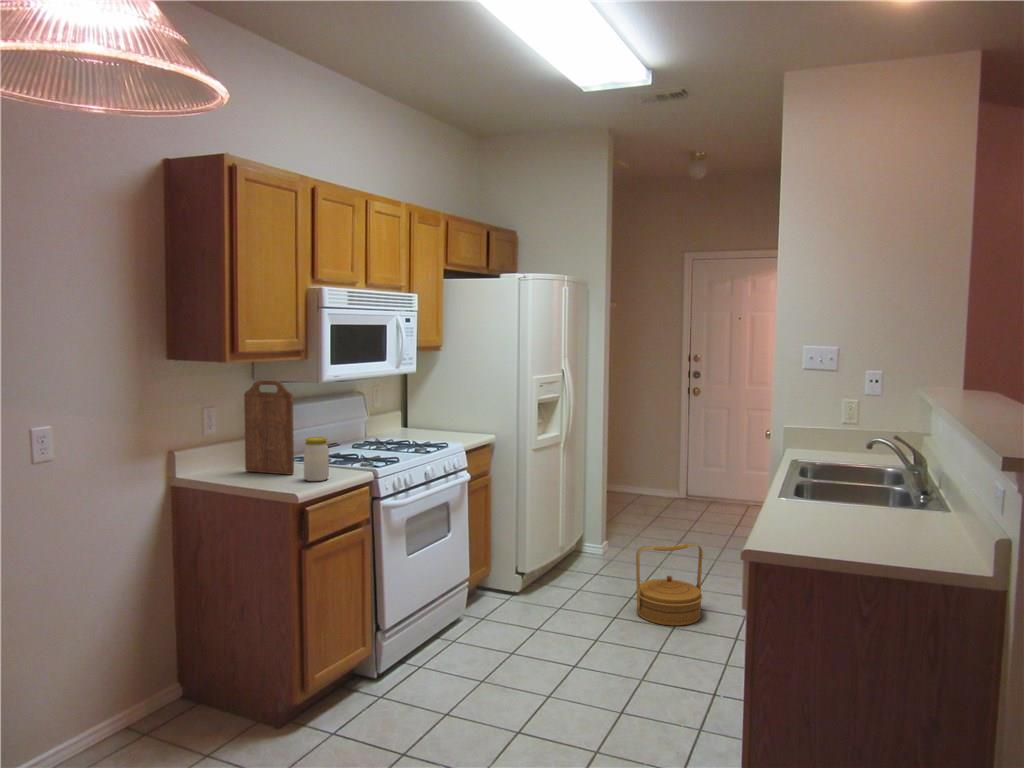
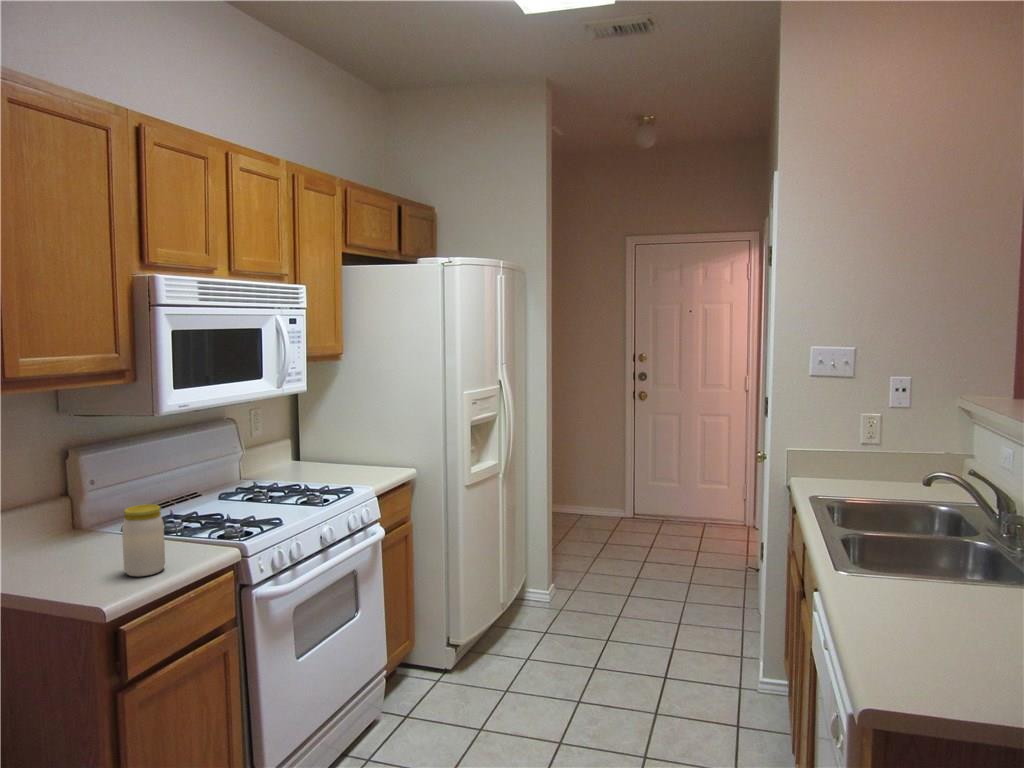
cutting board: present [244,380,294,475] -> none [29,418,112,562]
basket: present [636,543,703,626] -> none [603,597,687,709]

